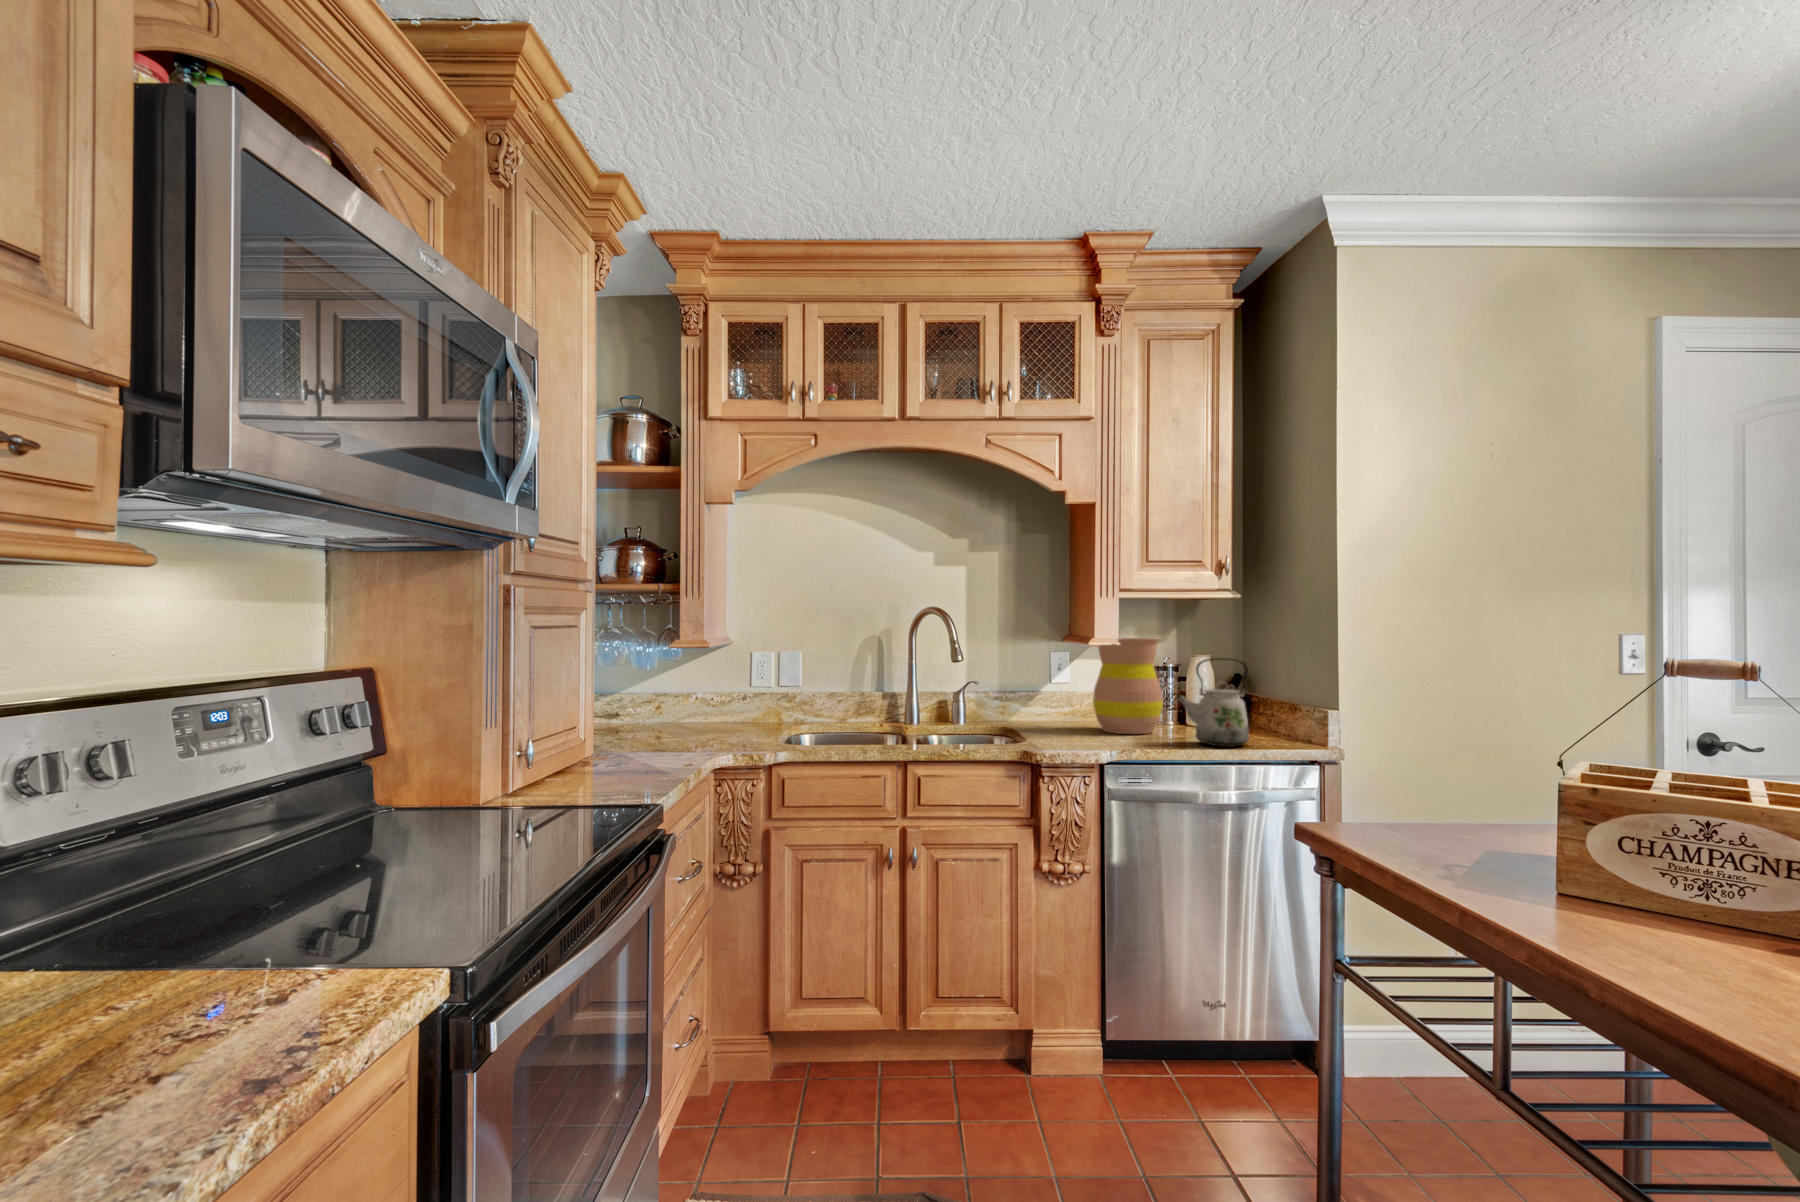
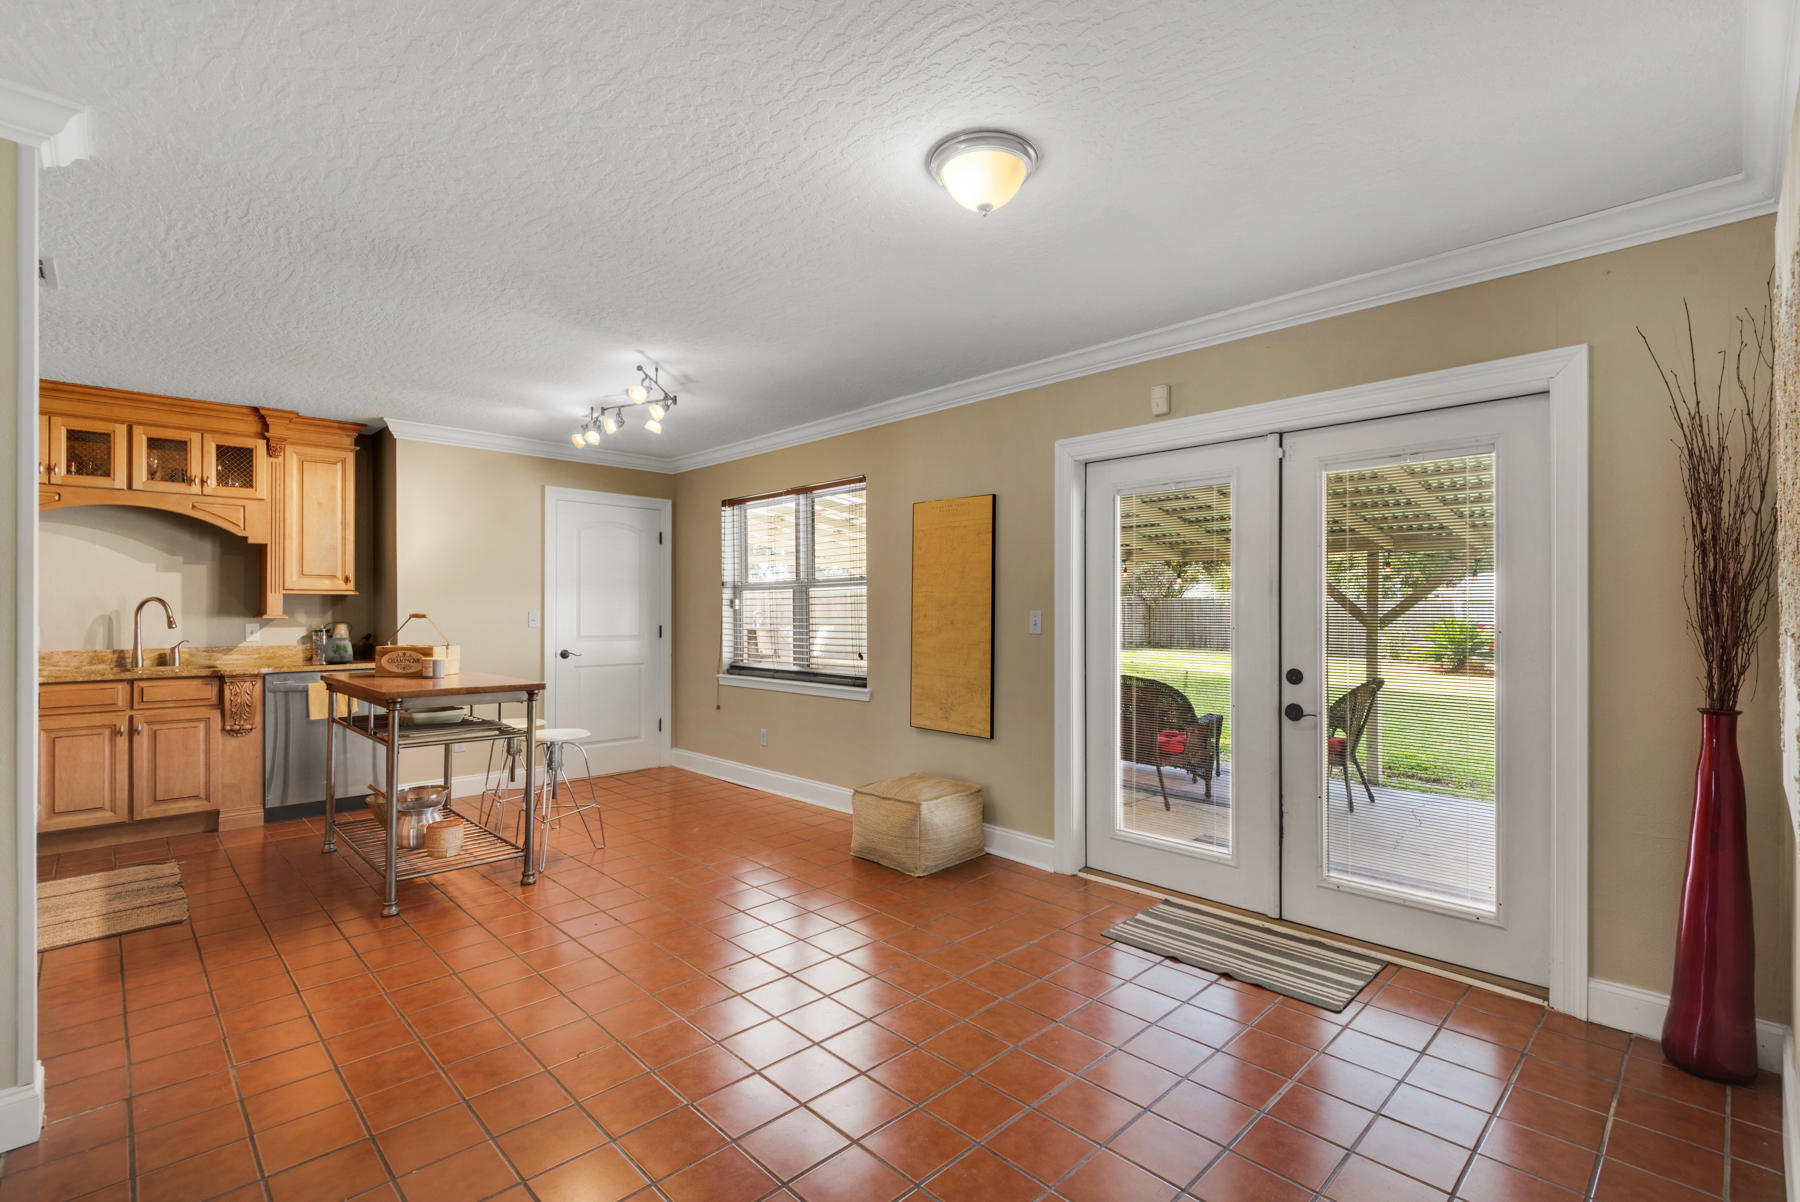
vase: present [1093,638,1163,734] -> none [269,615,313,665]

